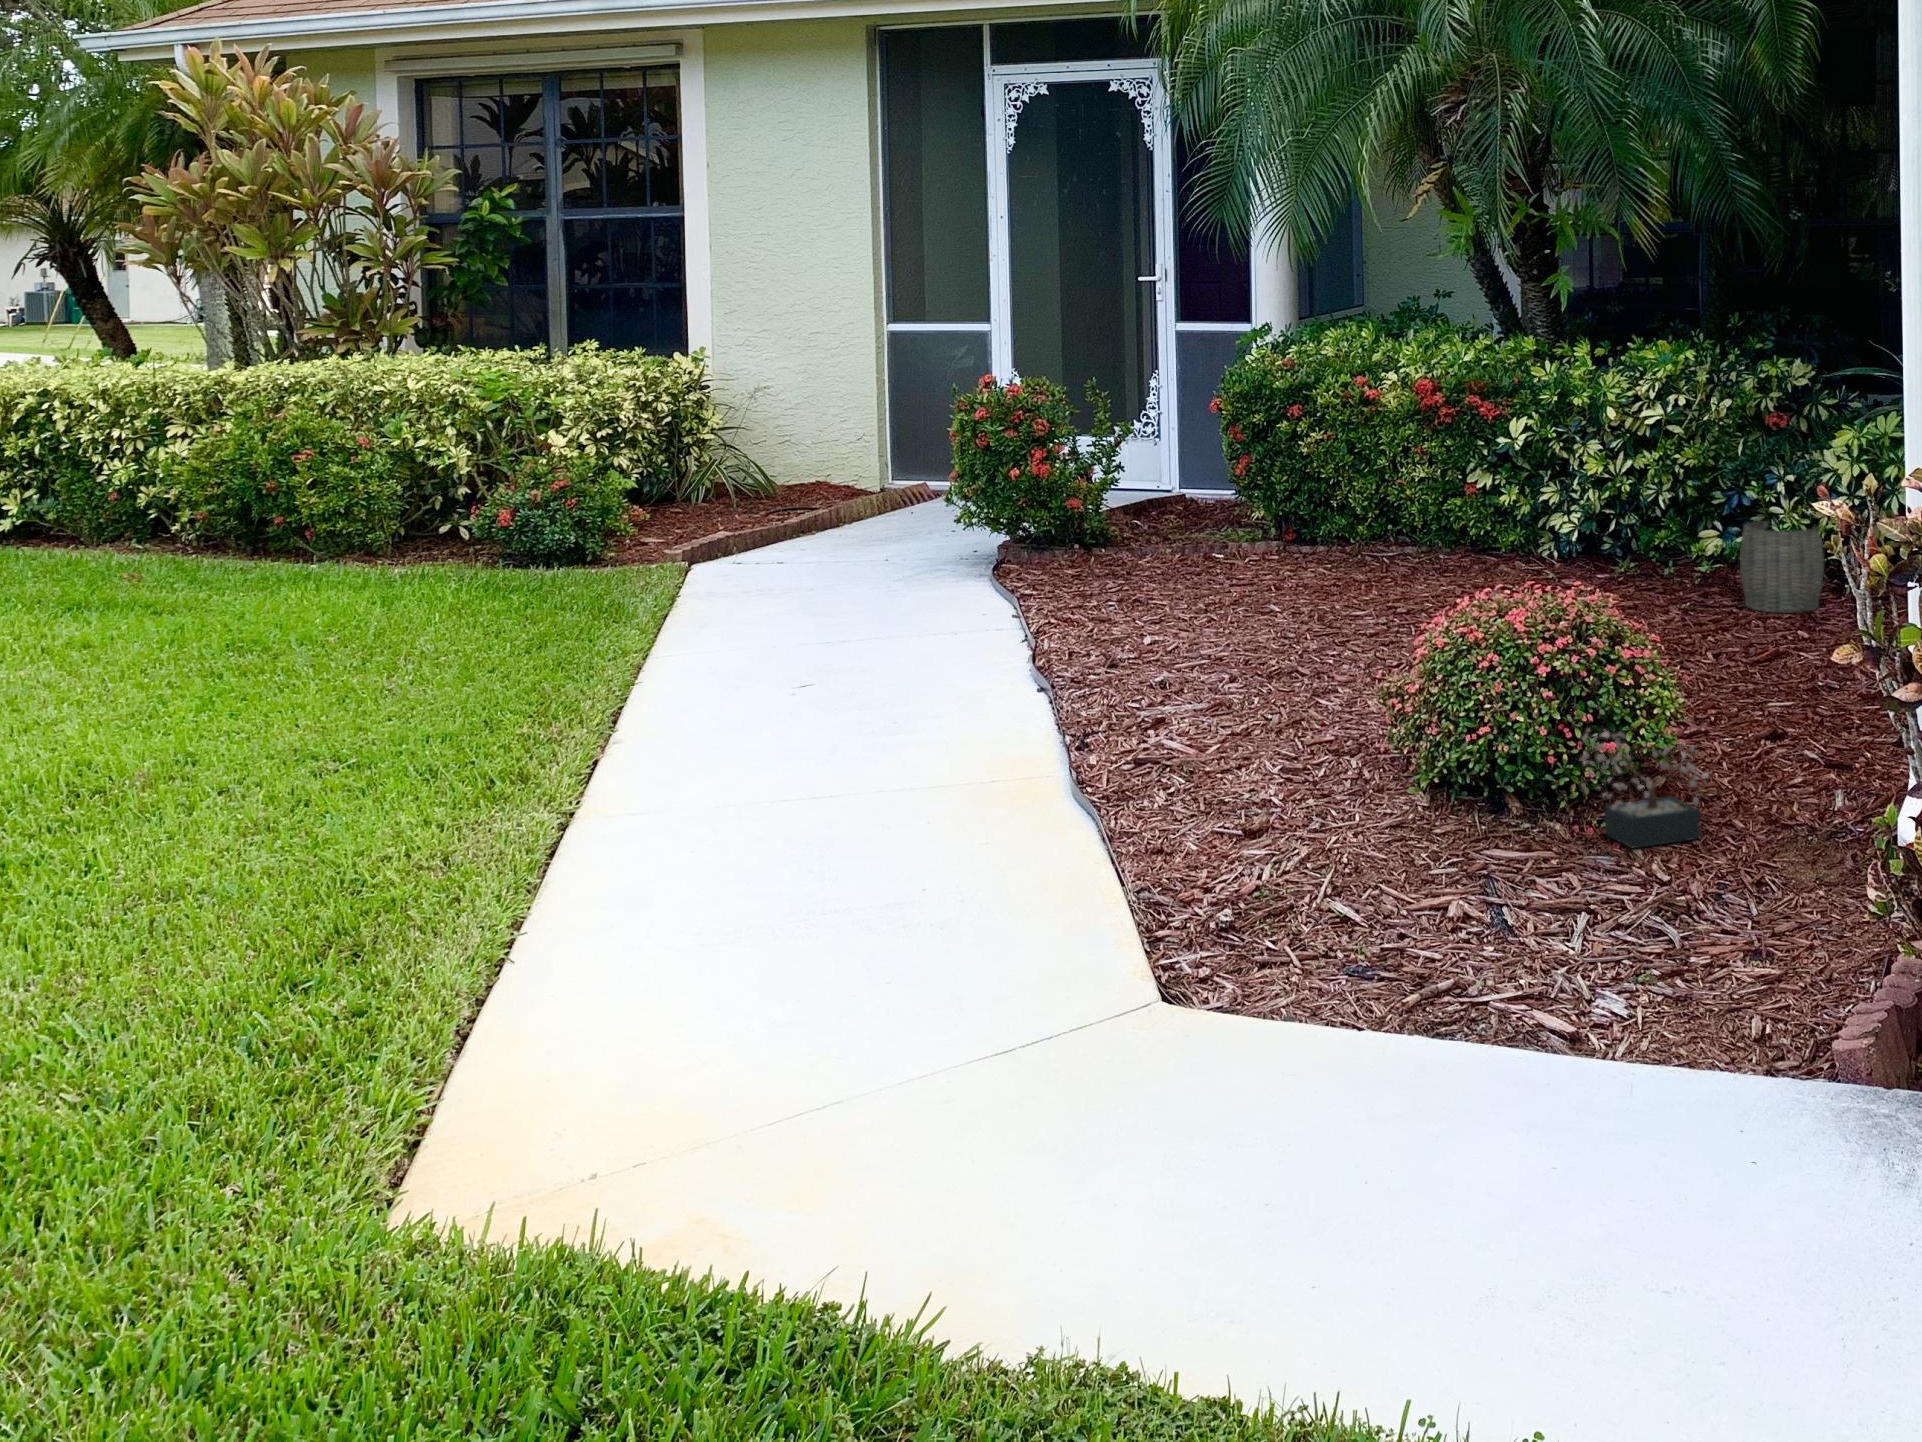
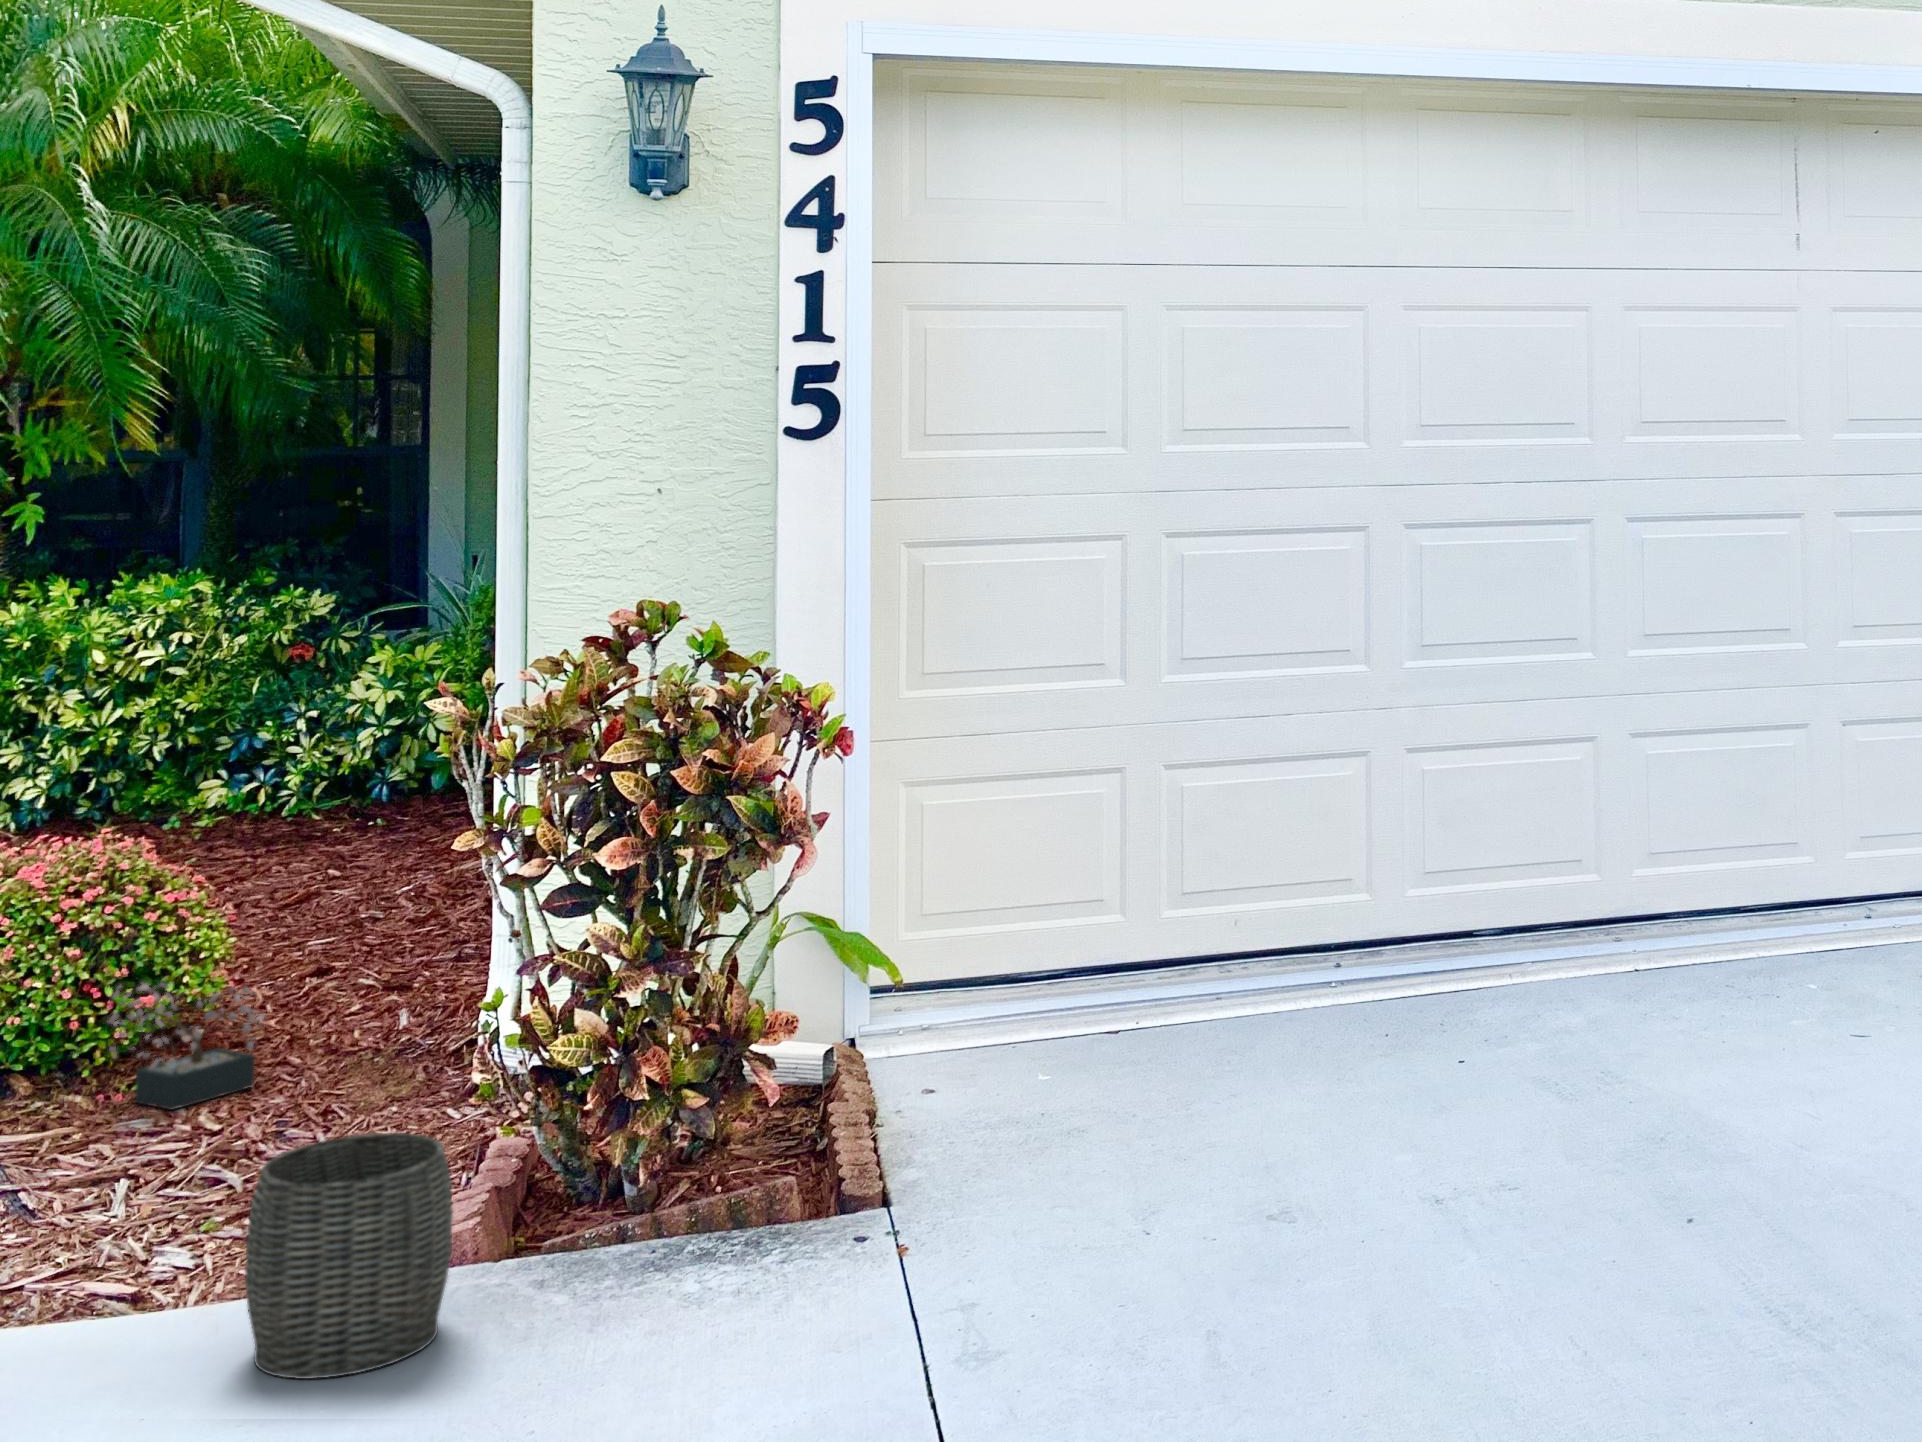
woven basket: present [1740,521,1824,613] -> present [245,1133,453,1379]

